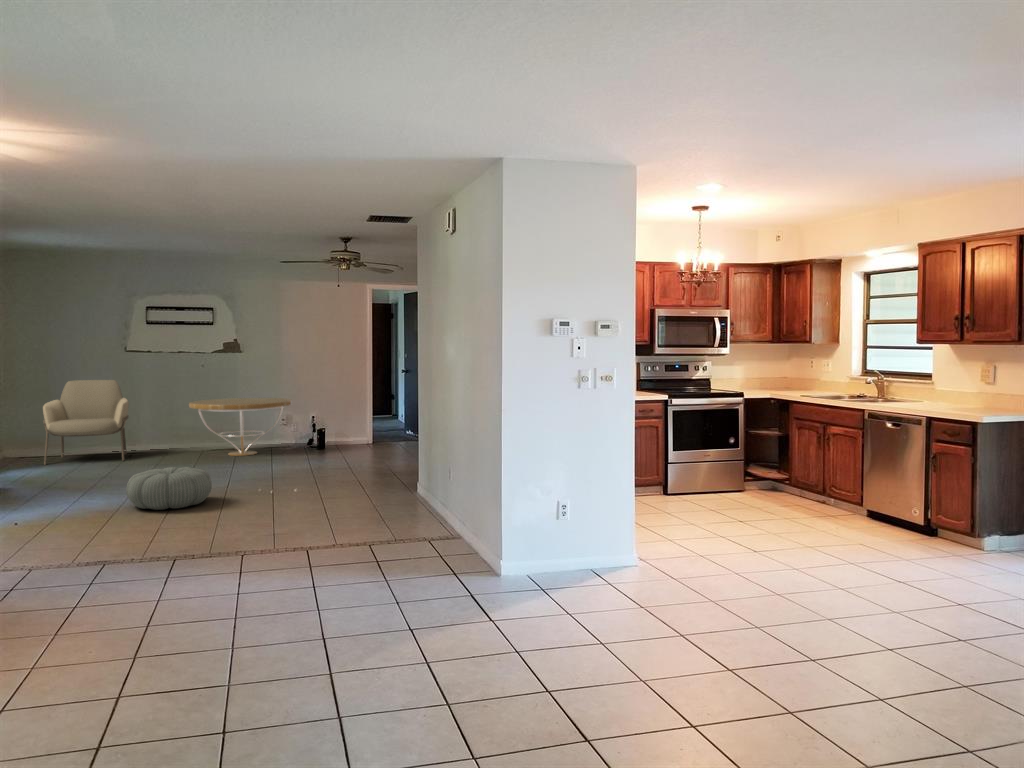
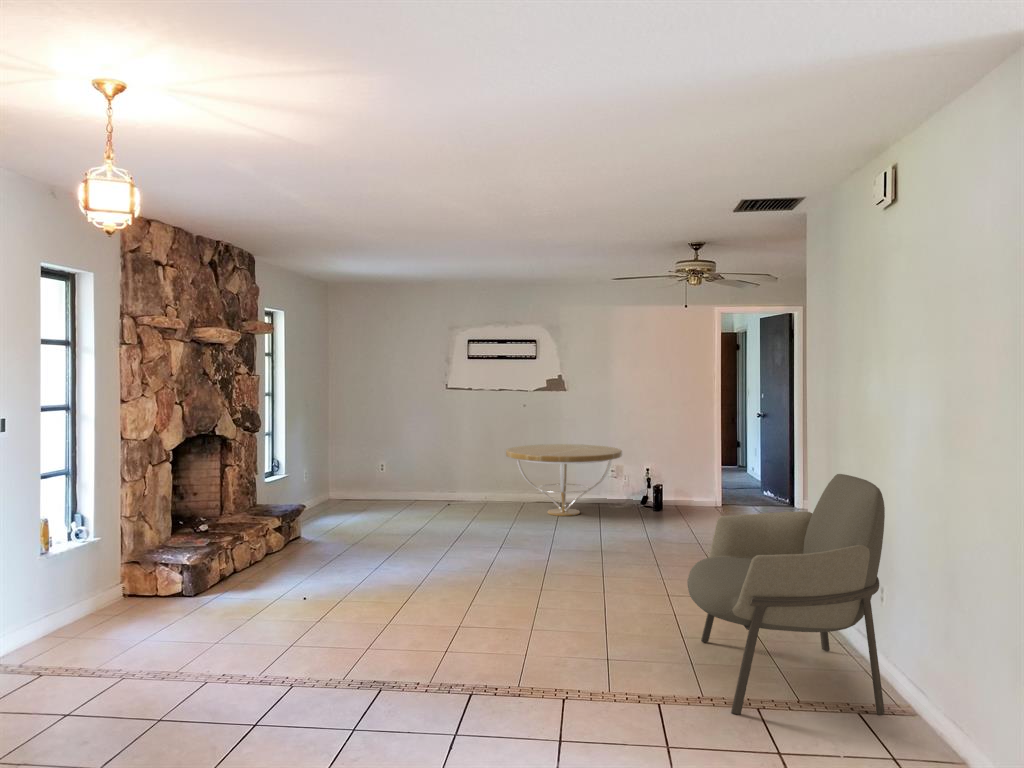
armchair: present [43,380,129,465] -> present [687,474,885,715]
pouf: present [126,467,212,510] -> none [401,551,507,617]

